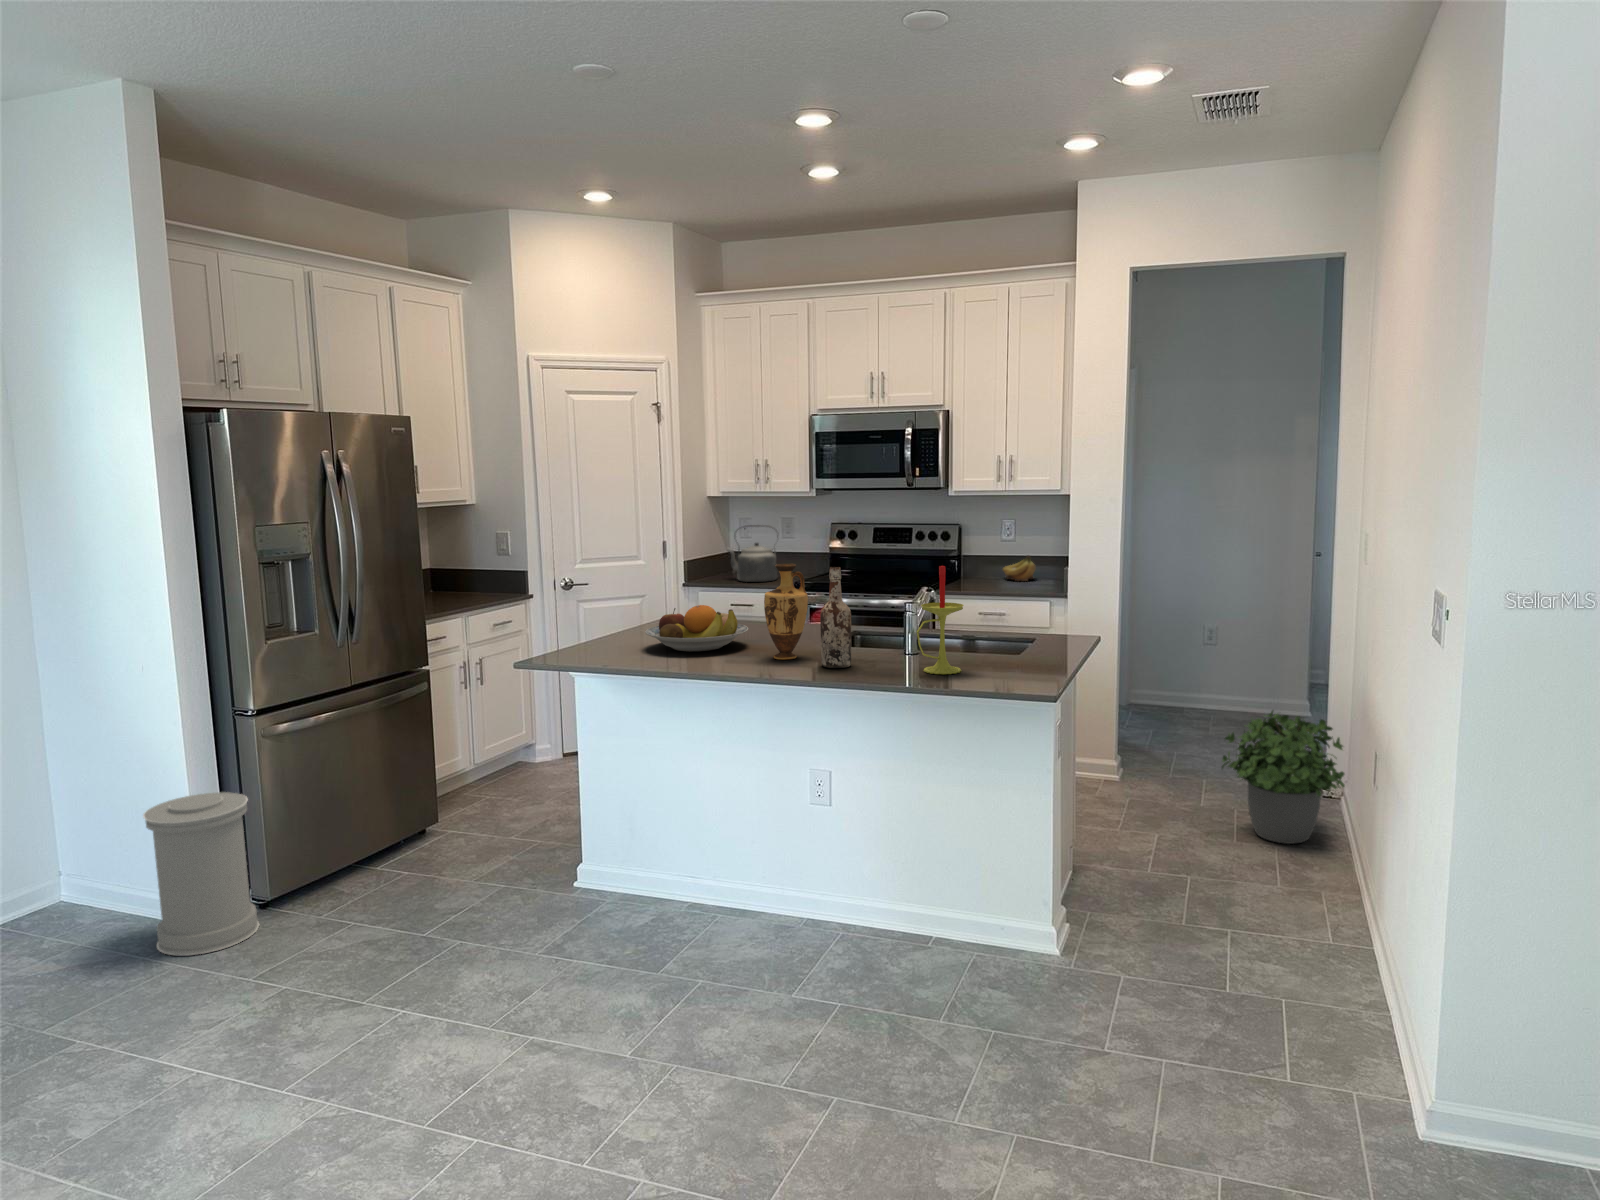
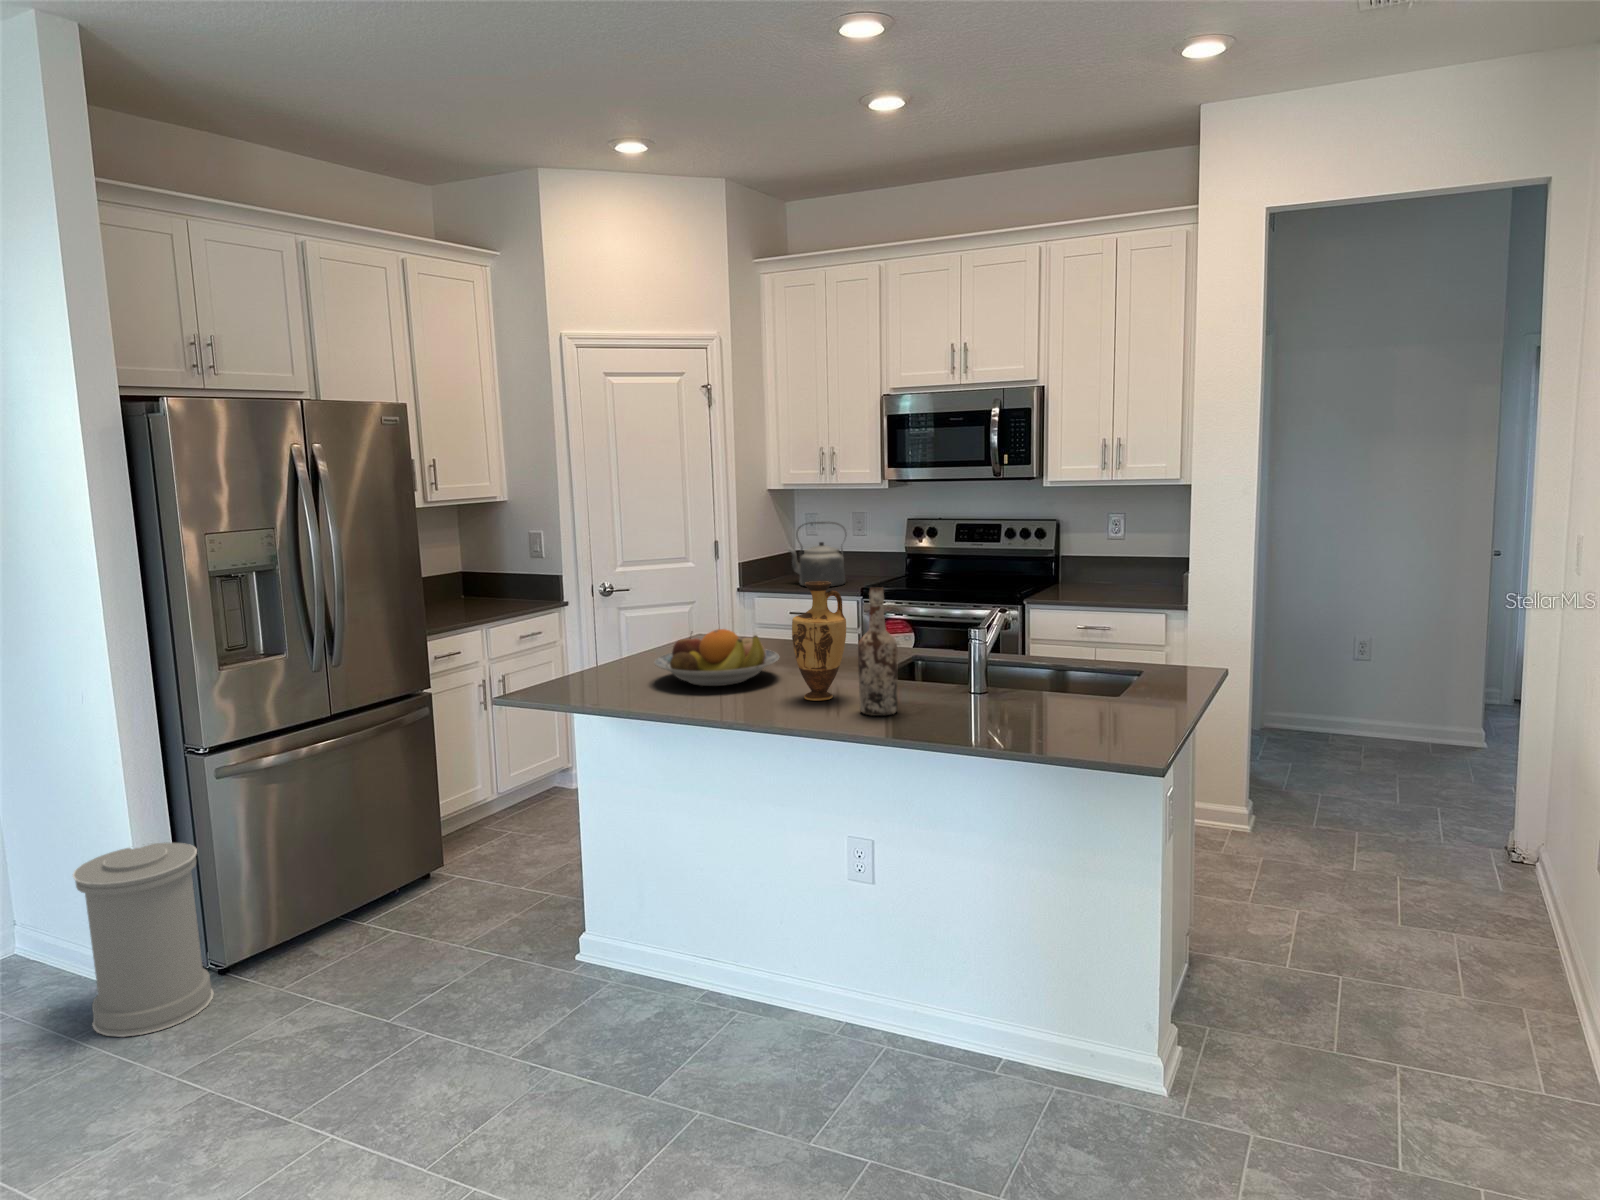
fruit: present [1002,556,1036,581] -> none [1107,557,1148,588]
candle: present [917,566,964,674] -> none [978,584,1041,729]
potted plant: present [1222,711,1344,844] -> none [1383,761,1553,933]

